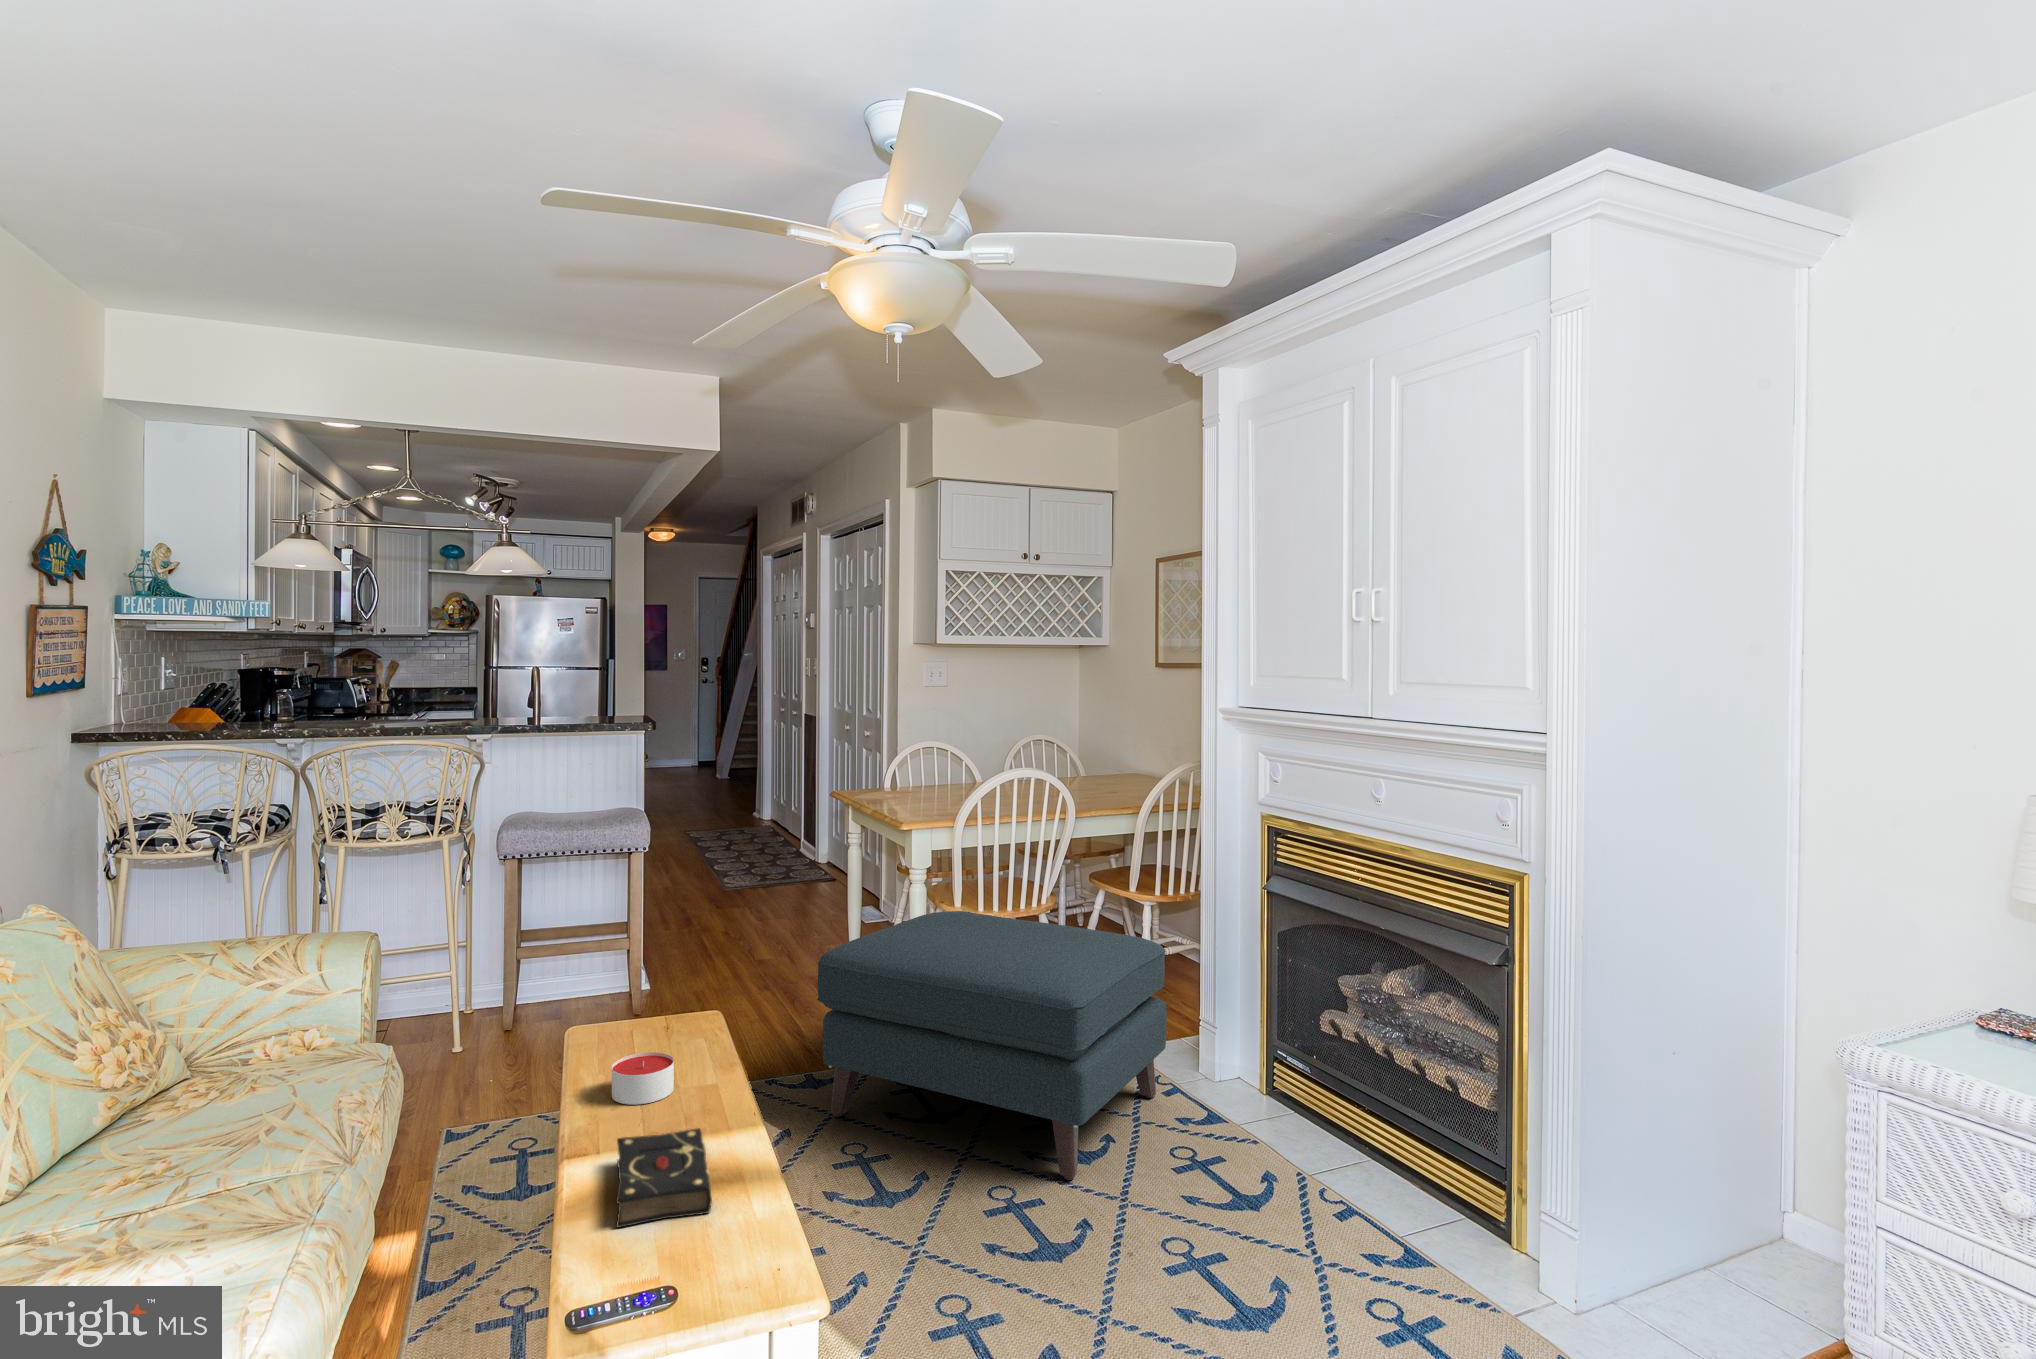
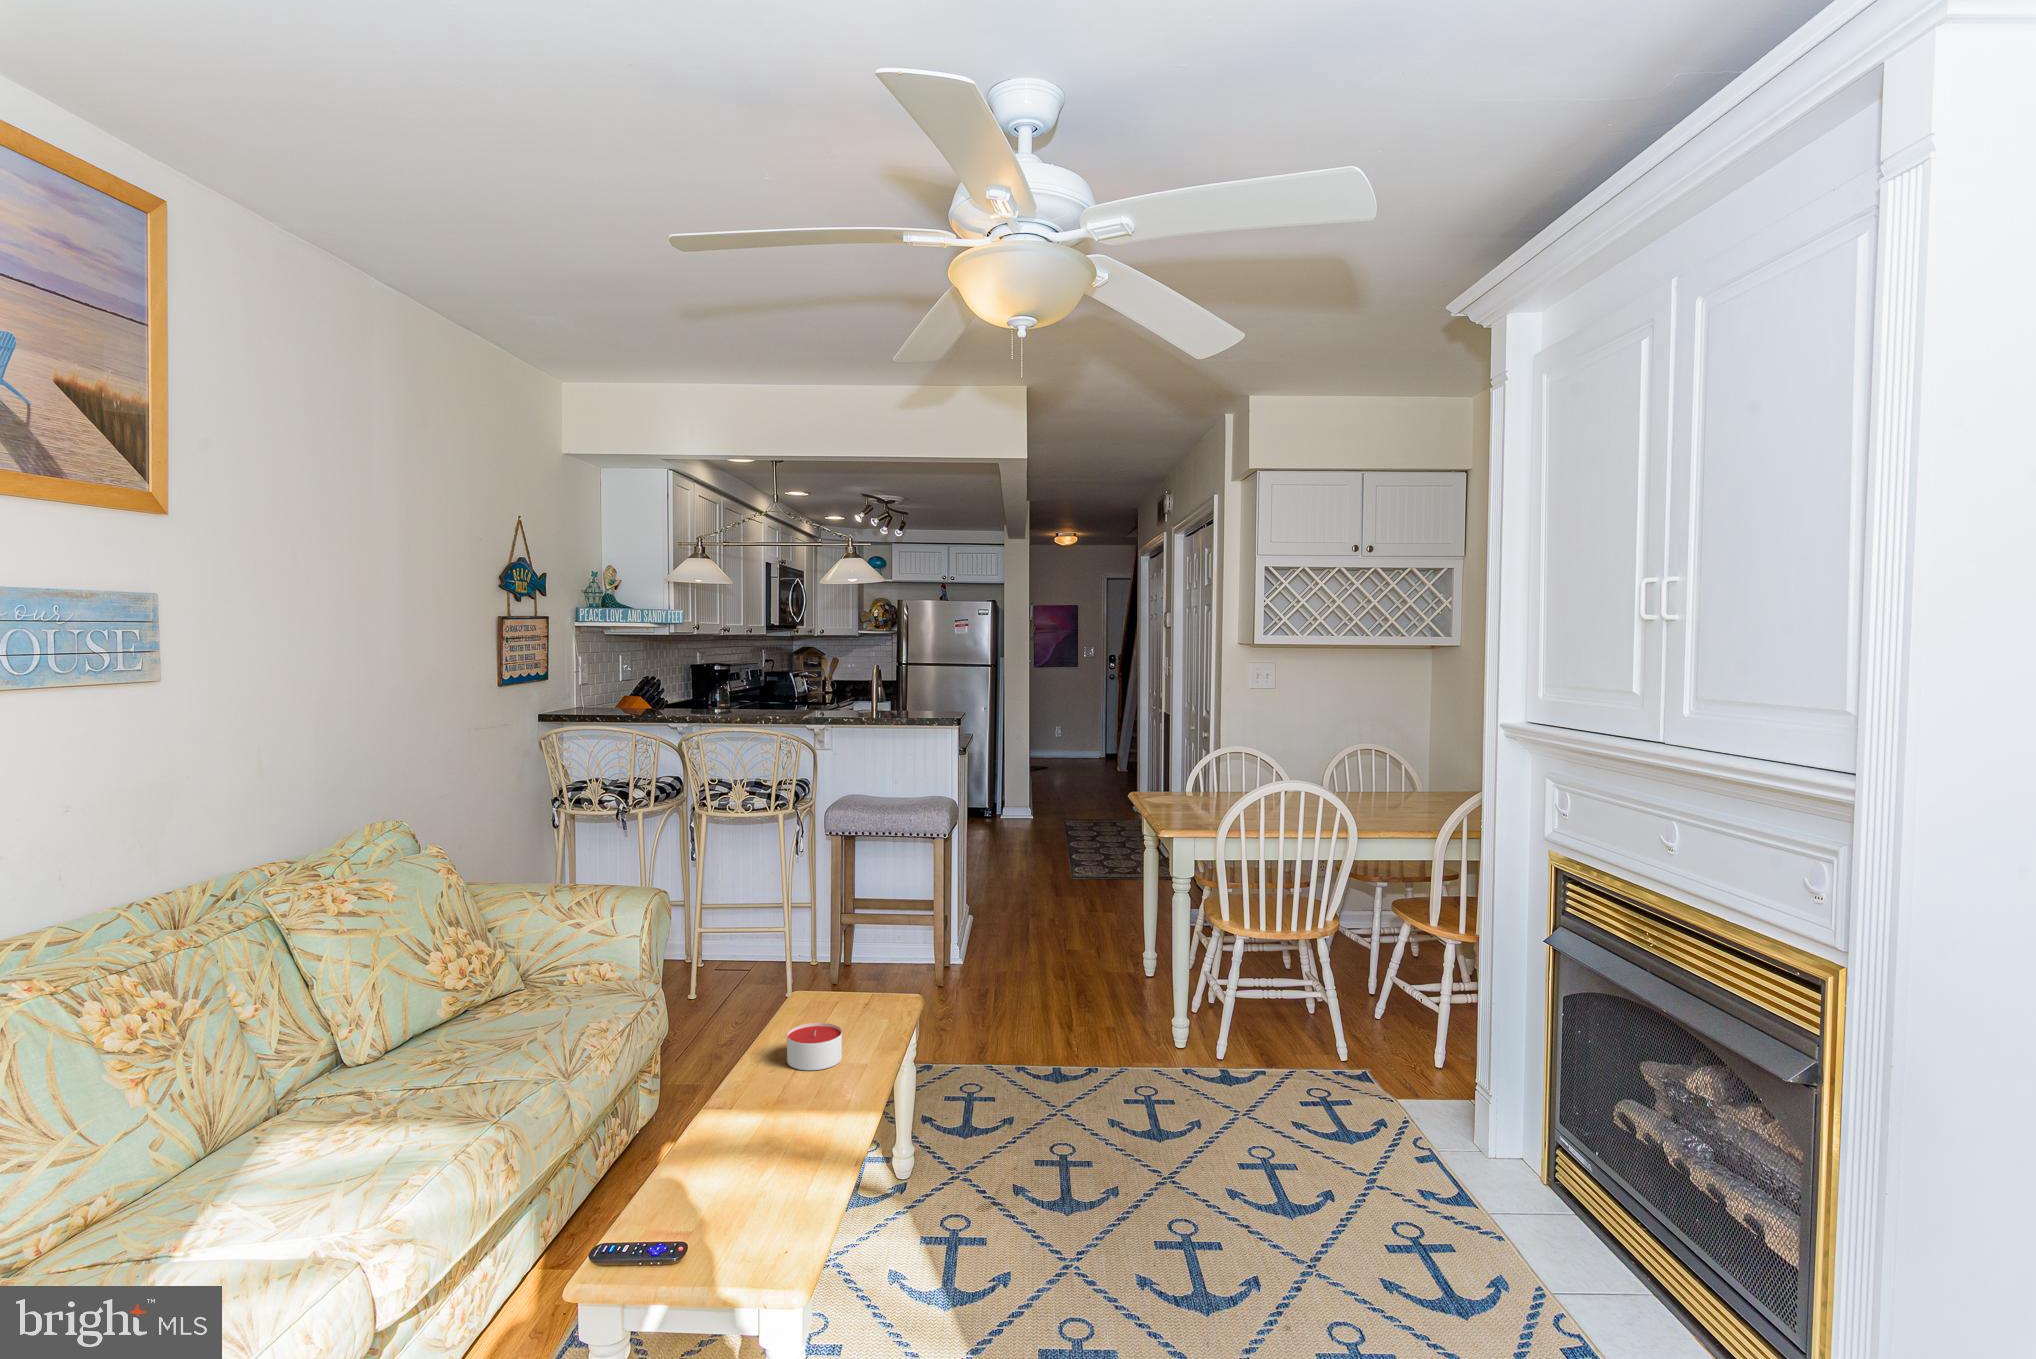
ottoman: present [817,911,1167,1180] -> none [1041,922,1419,1231]
book: present [616,1128,712,1228] -> none [702,1099,820,1186]

